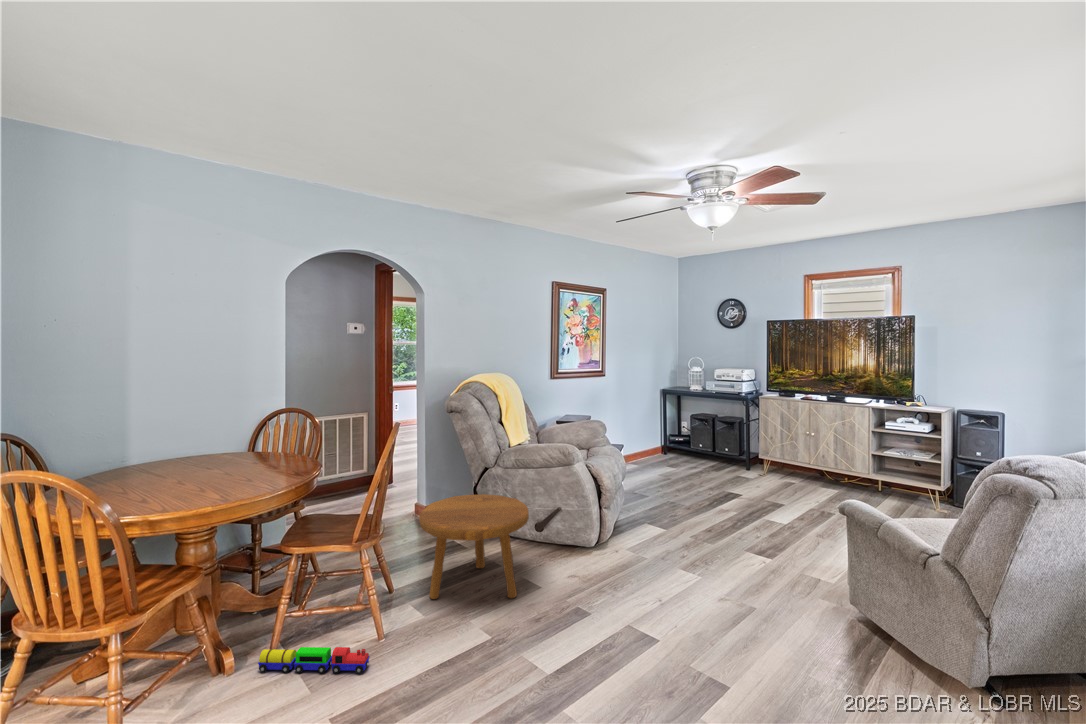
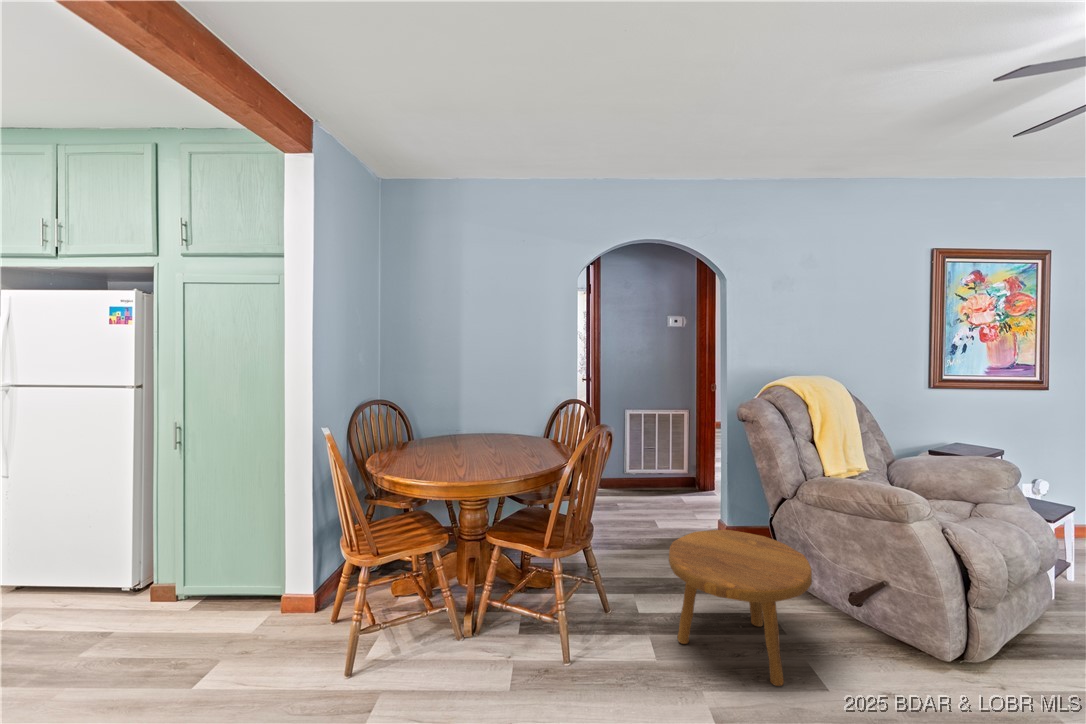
toy train: present [258,647,370,674] -> none [503,630,582,695]

